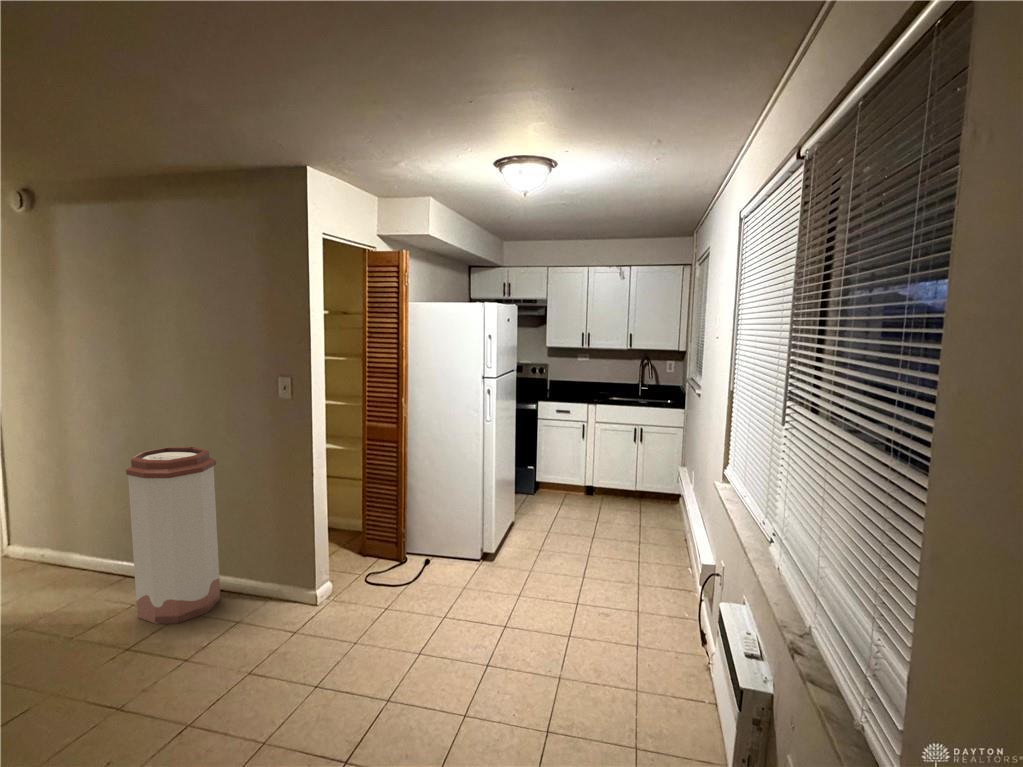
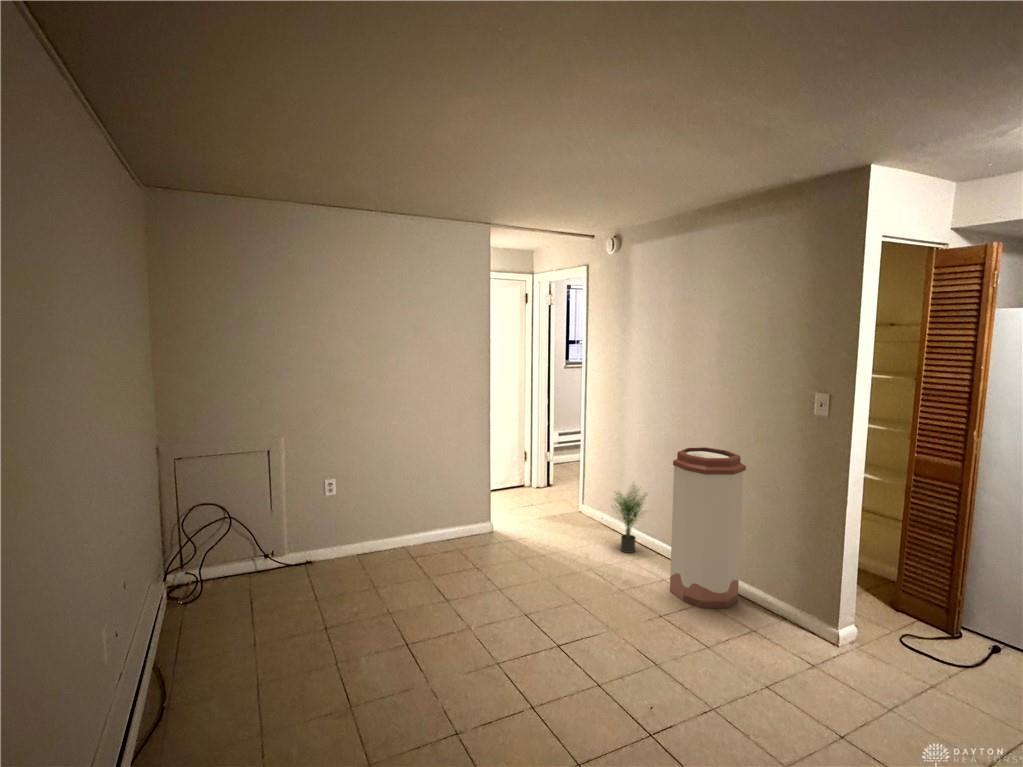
potted plant: none [41,500,108,590] -> present [615,485,647,553]

